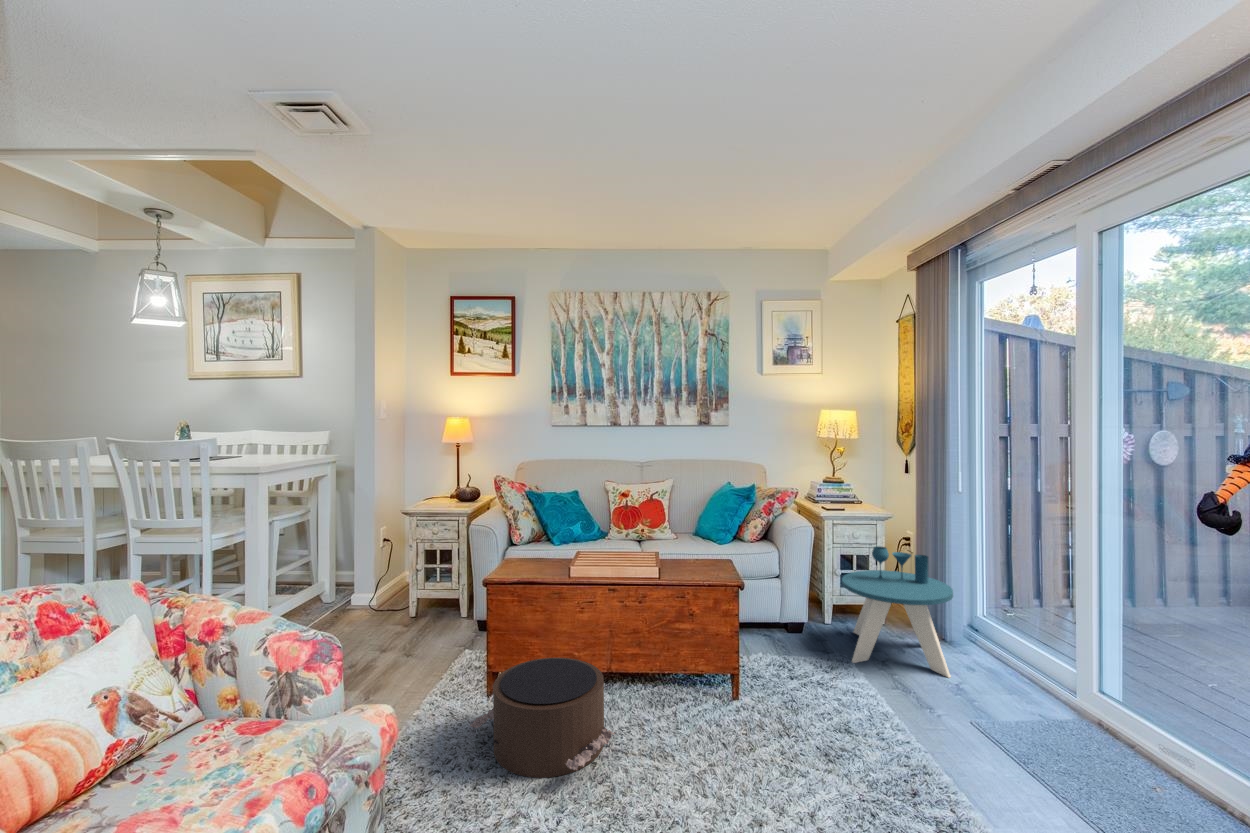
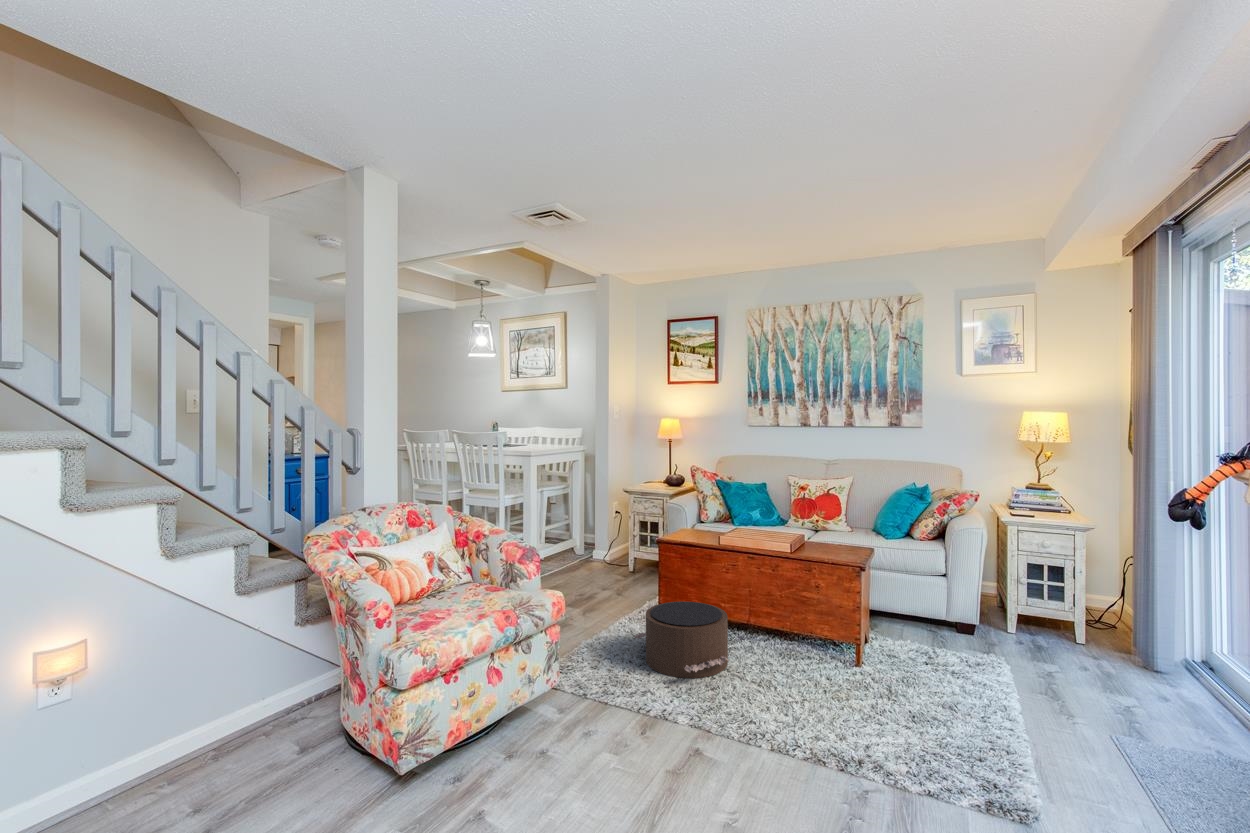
side table: present [842,546,953,678] -> none [1006,555,1142,699]

